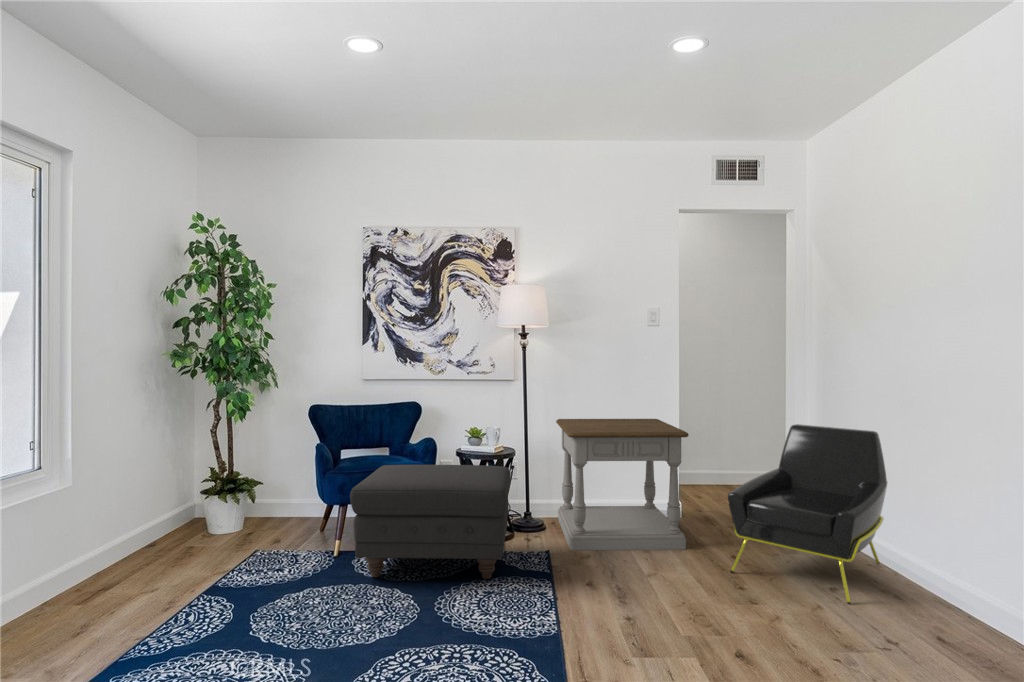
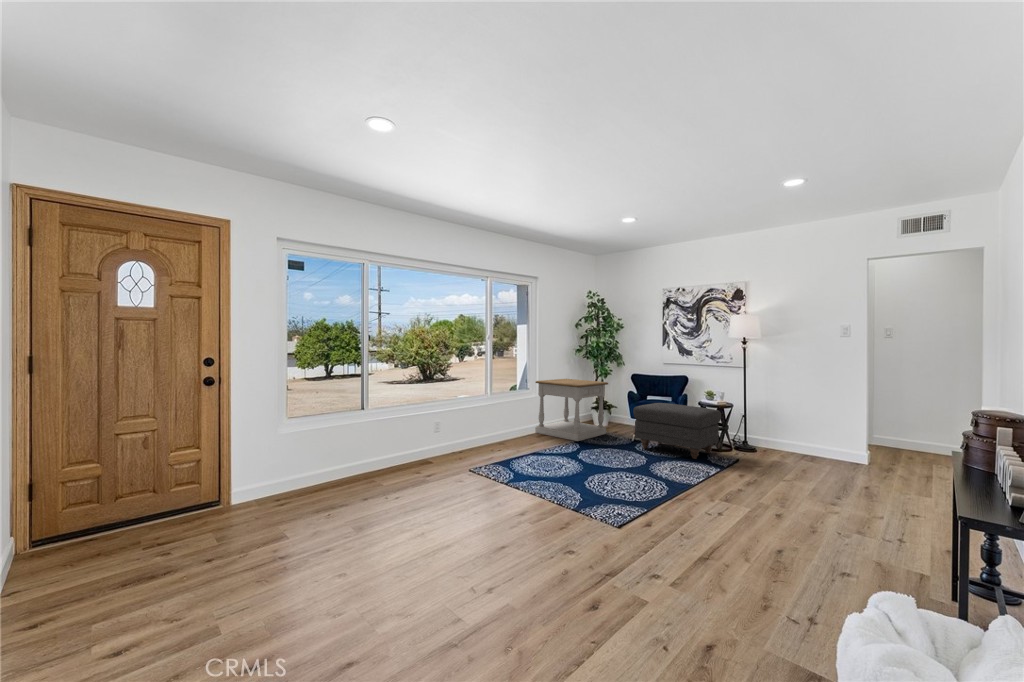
side table: present [556,419,689,550] -> present [535,379,608,441]
armchair: present [728,424,887,604] -> none [846,406,991,512]

